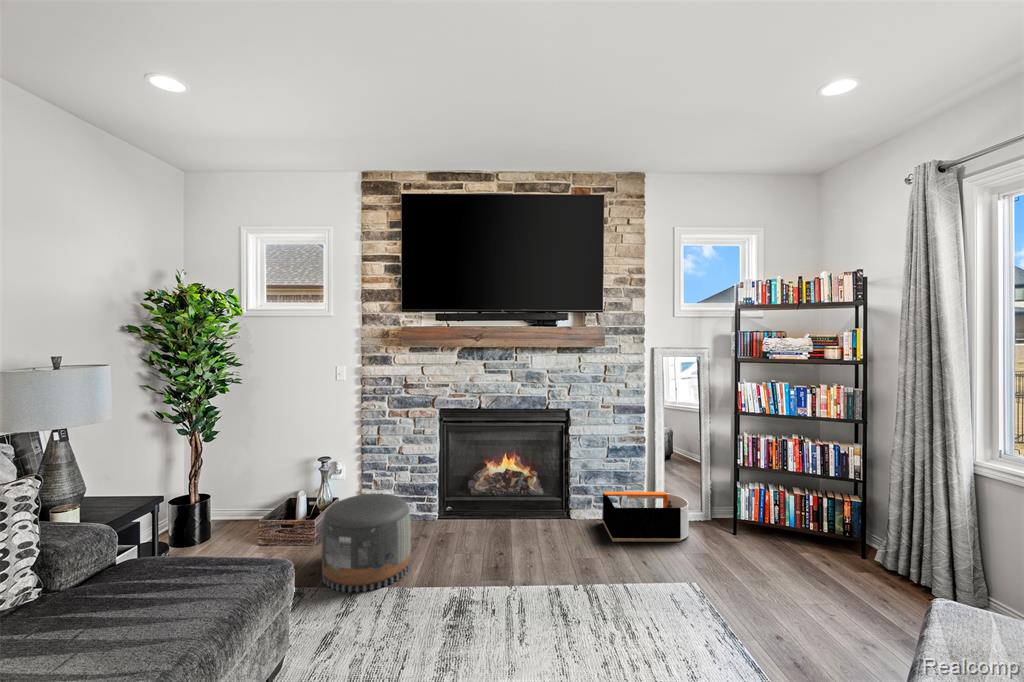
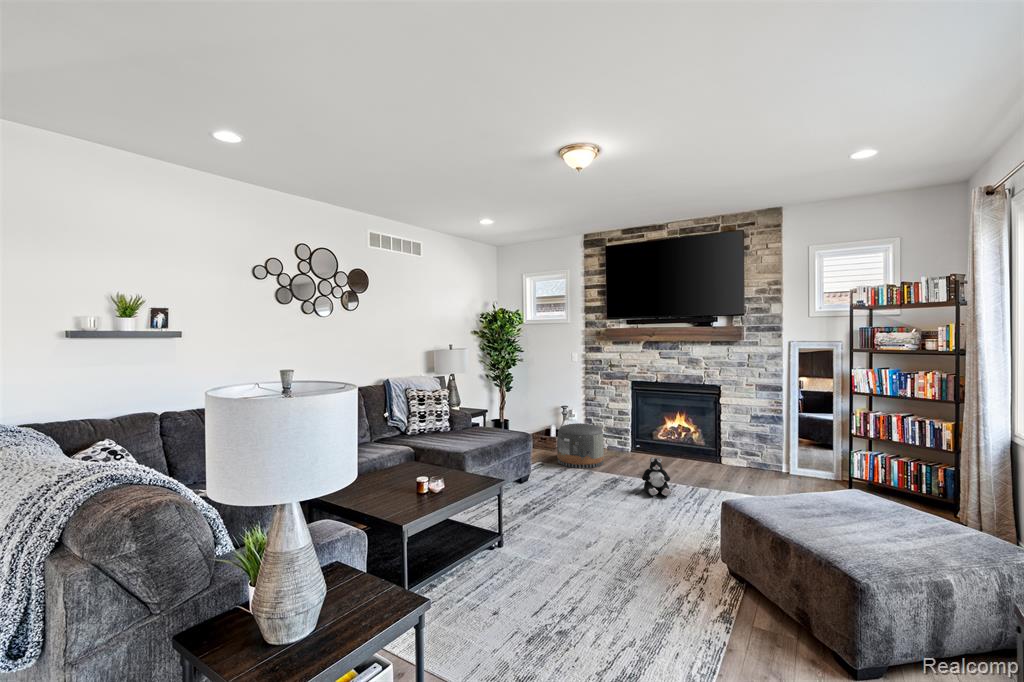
storage bin: present [603,492,689,541] -> none [740,445,808,483]
plush toy: none [517,563,577,650] -> present [642,457,671,496]

